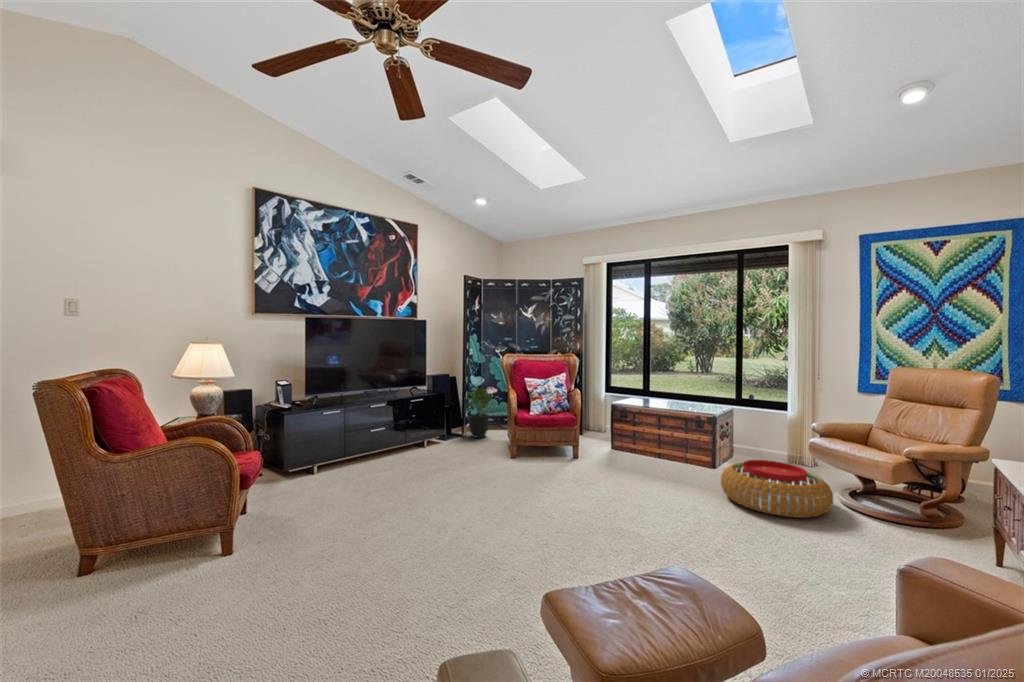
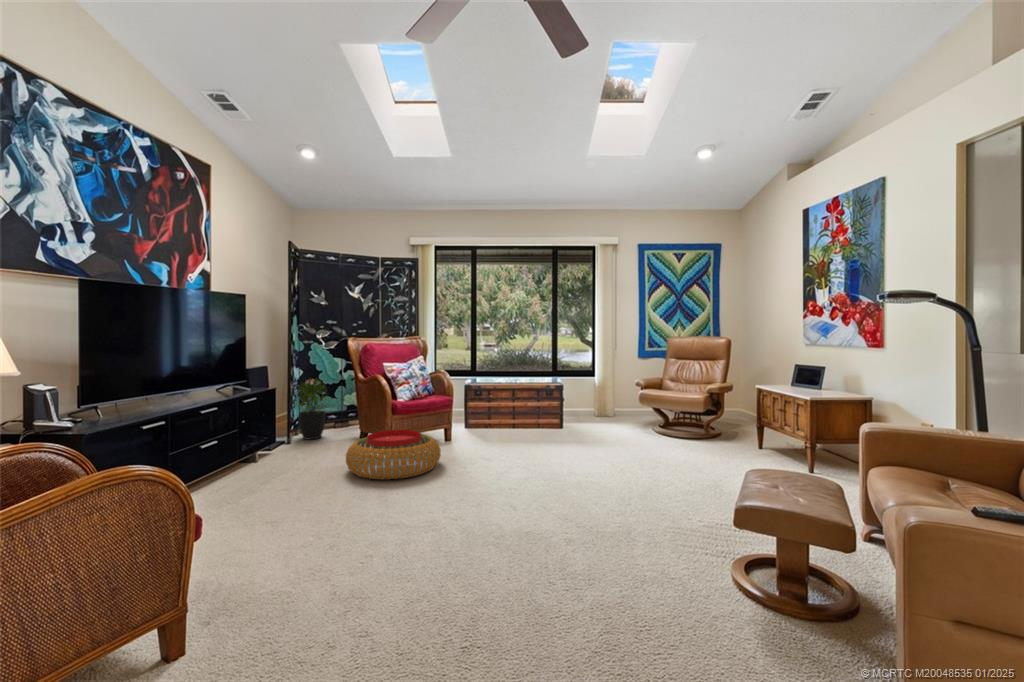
pouf: present [721,460,833,518] -> present [346,430,441,479]

